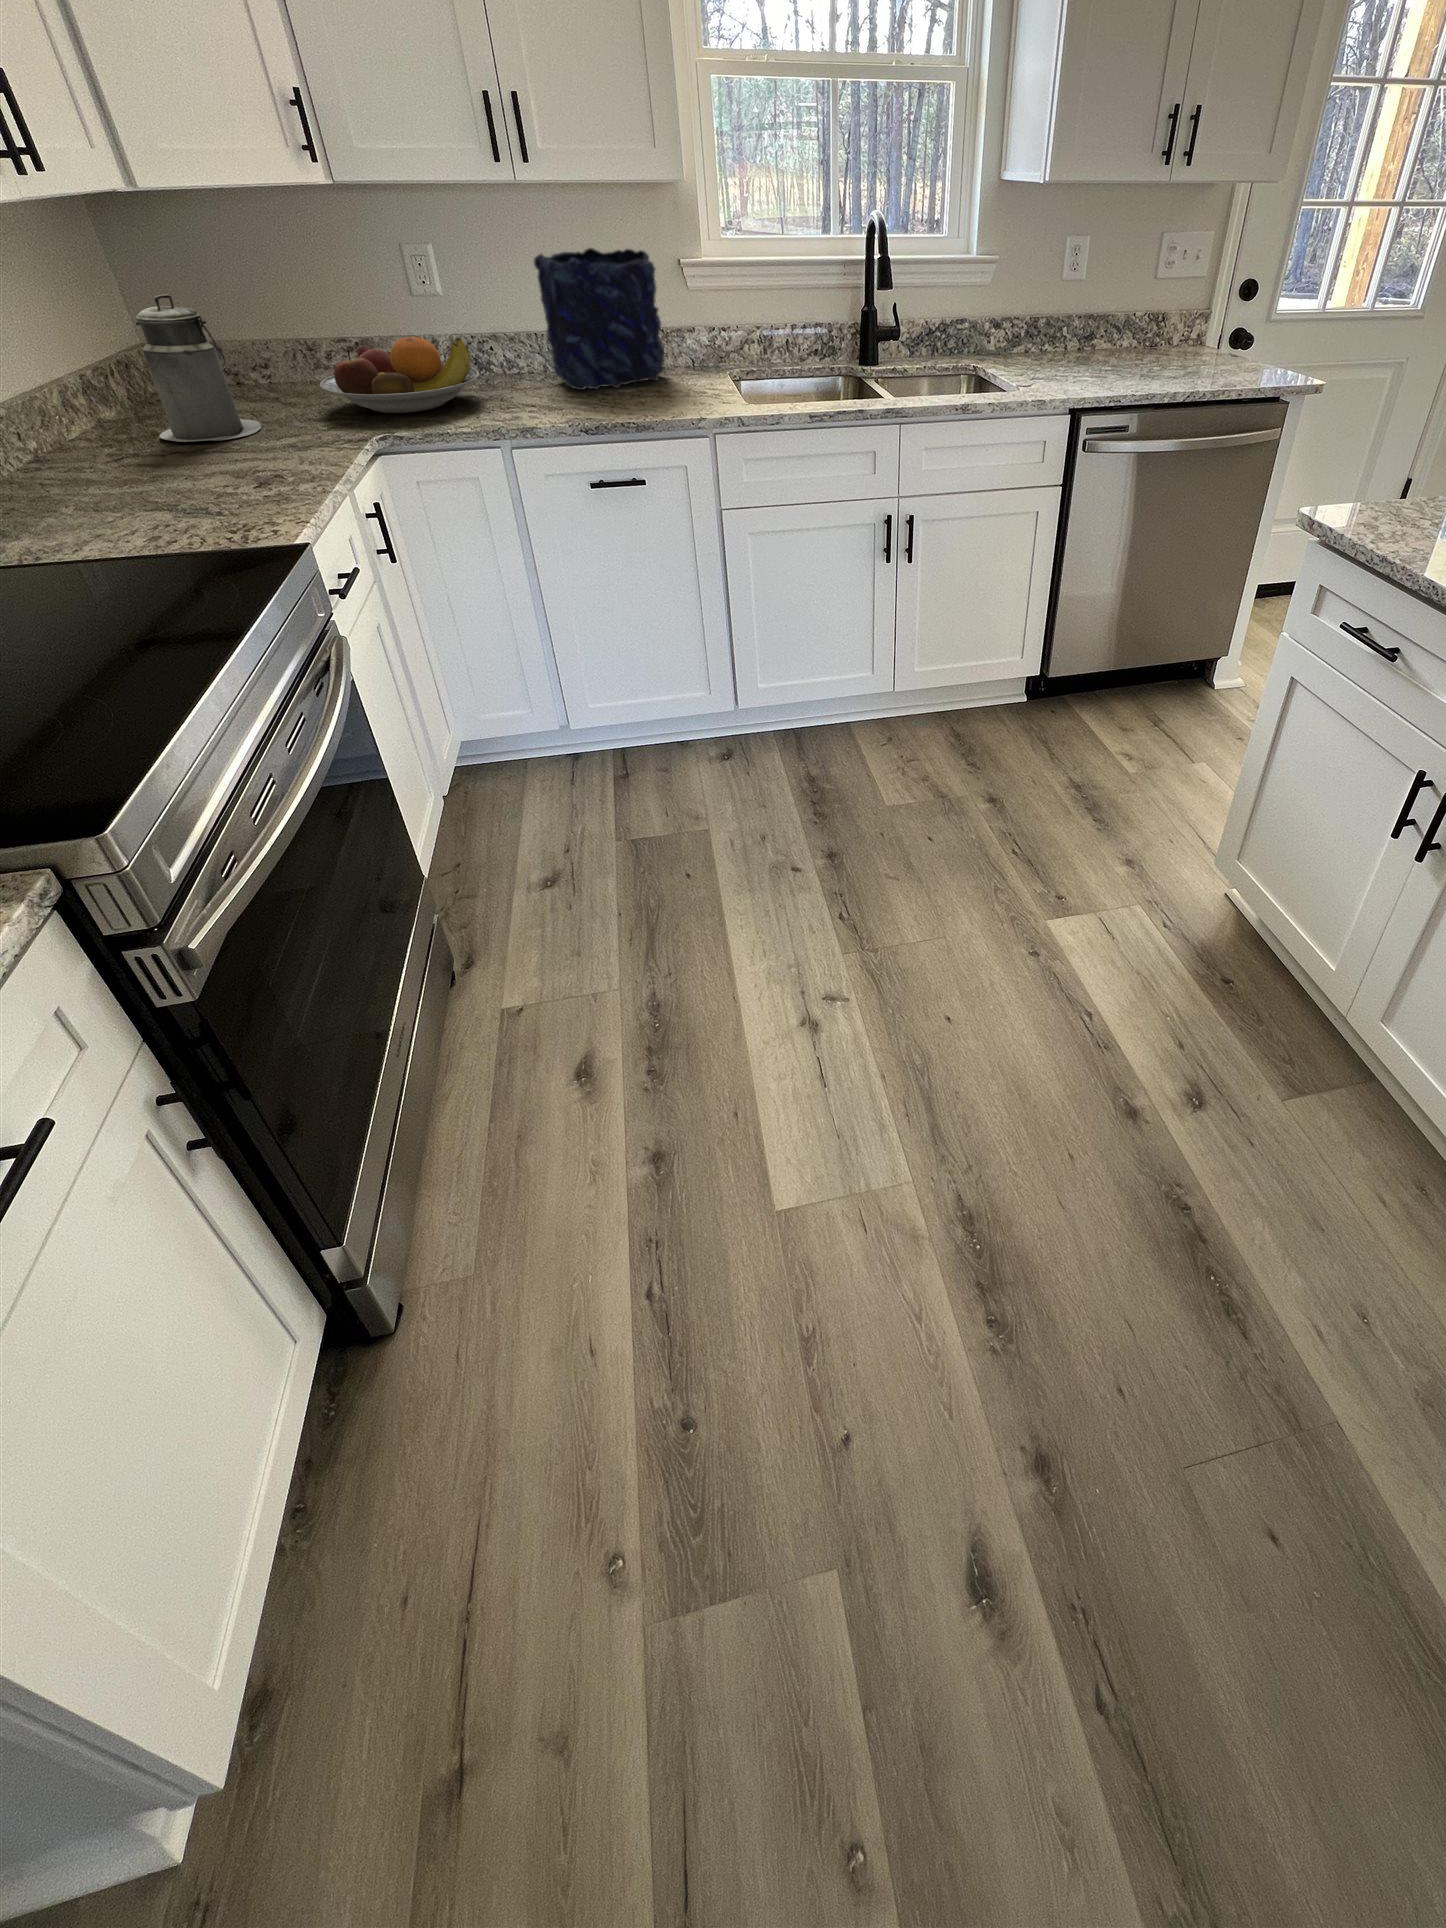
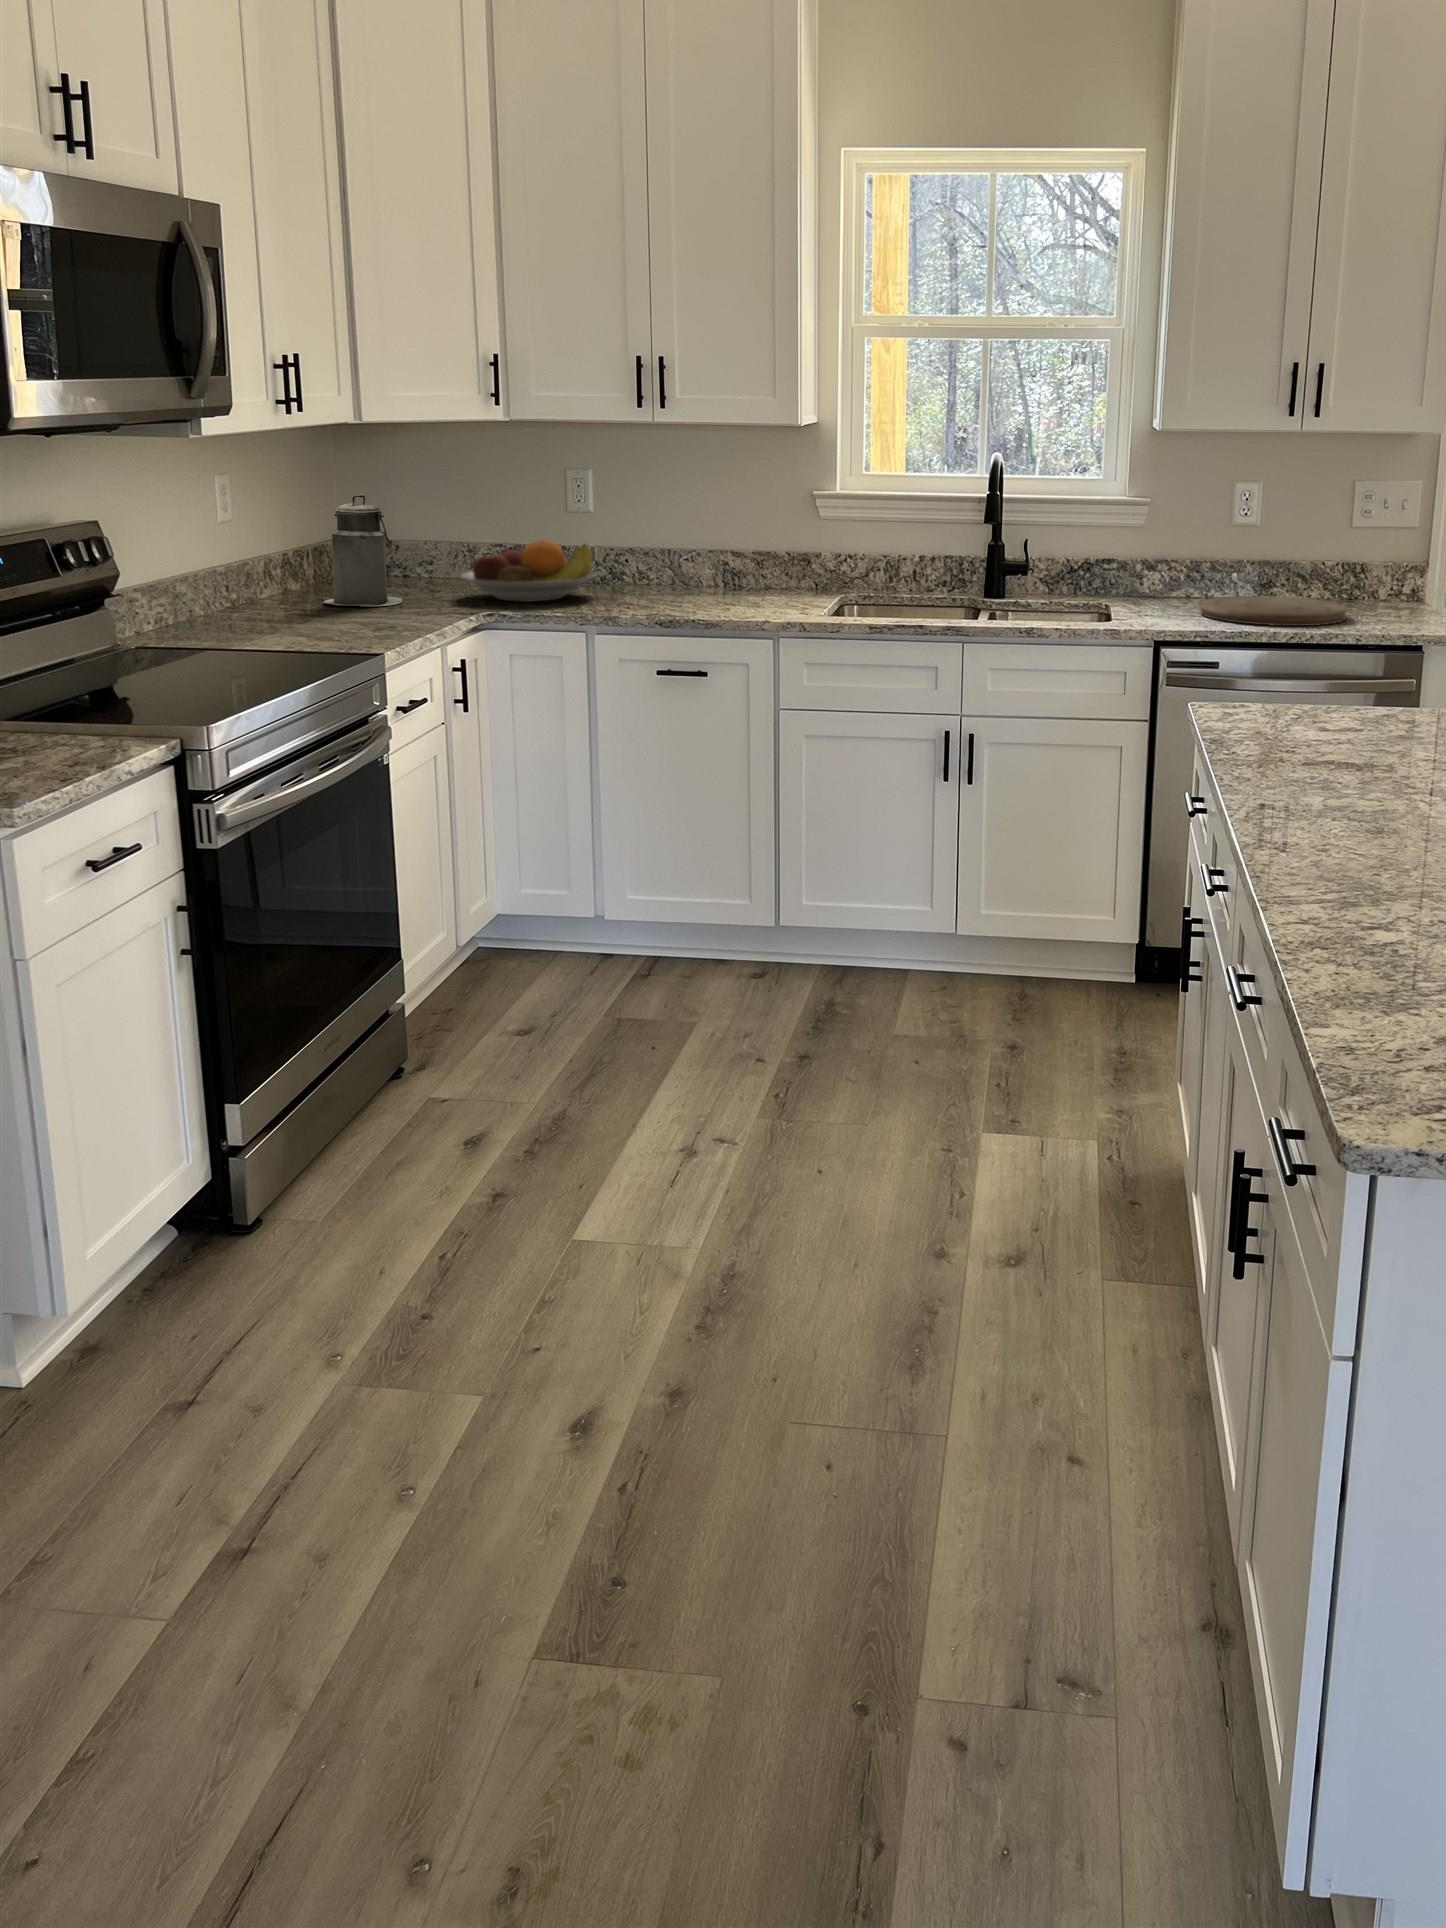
vase: present [534,248,664,390] -> none [669,477,781,598]
cutting board: none [1061,349,1189,384] -> present [1201,596,1346,626]

